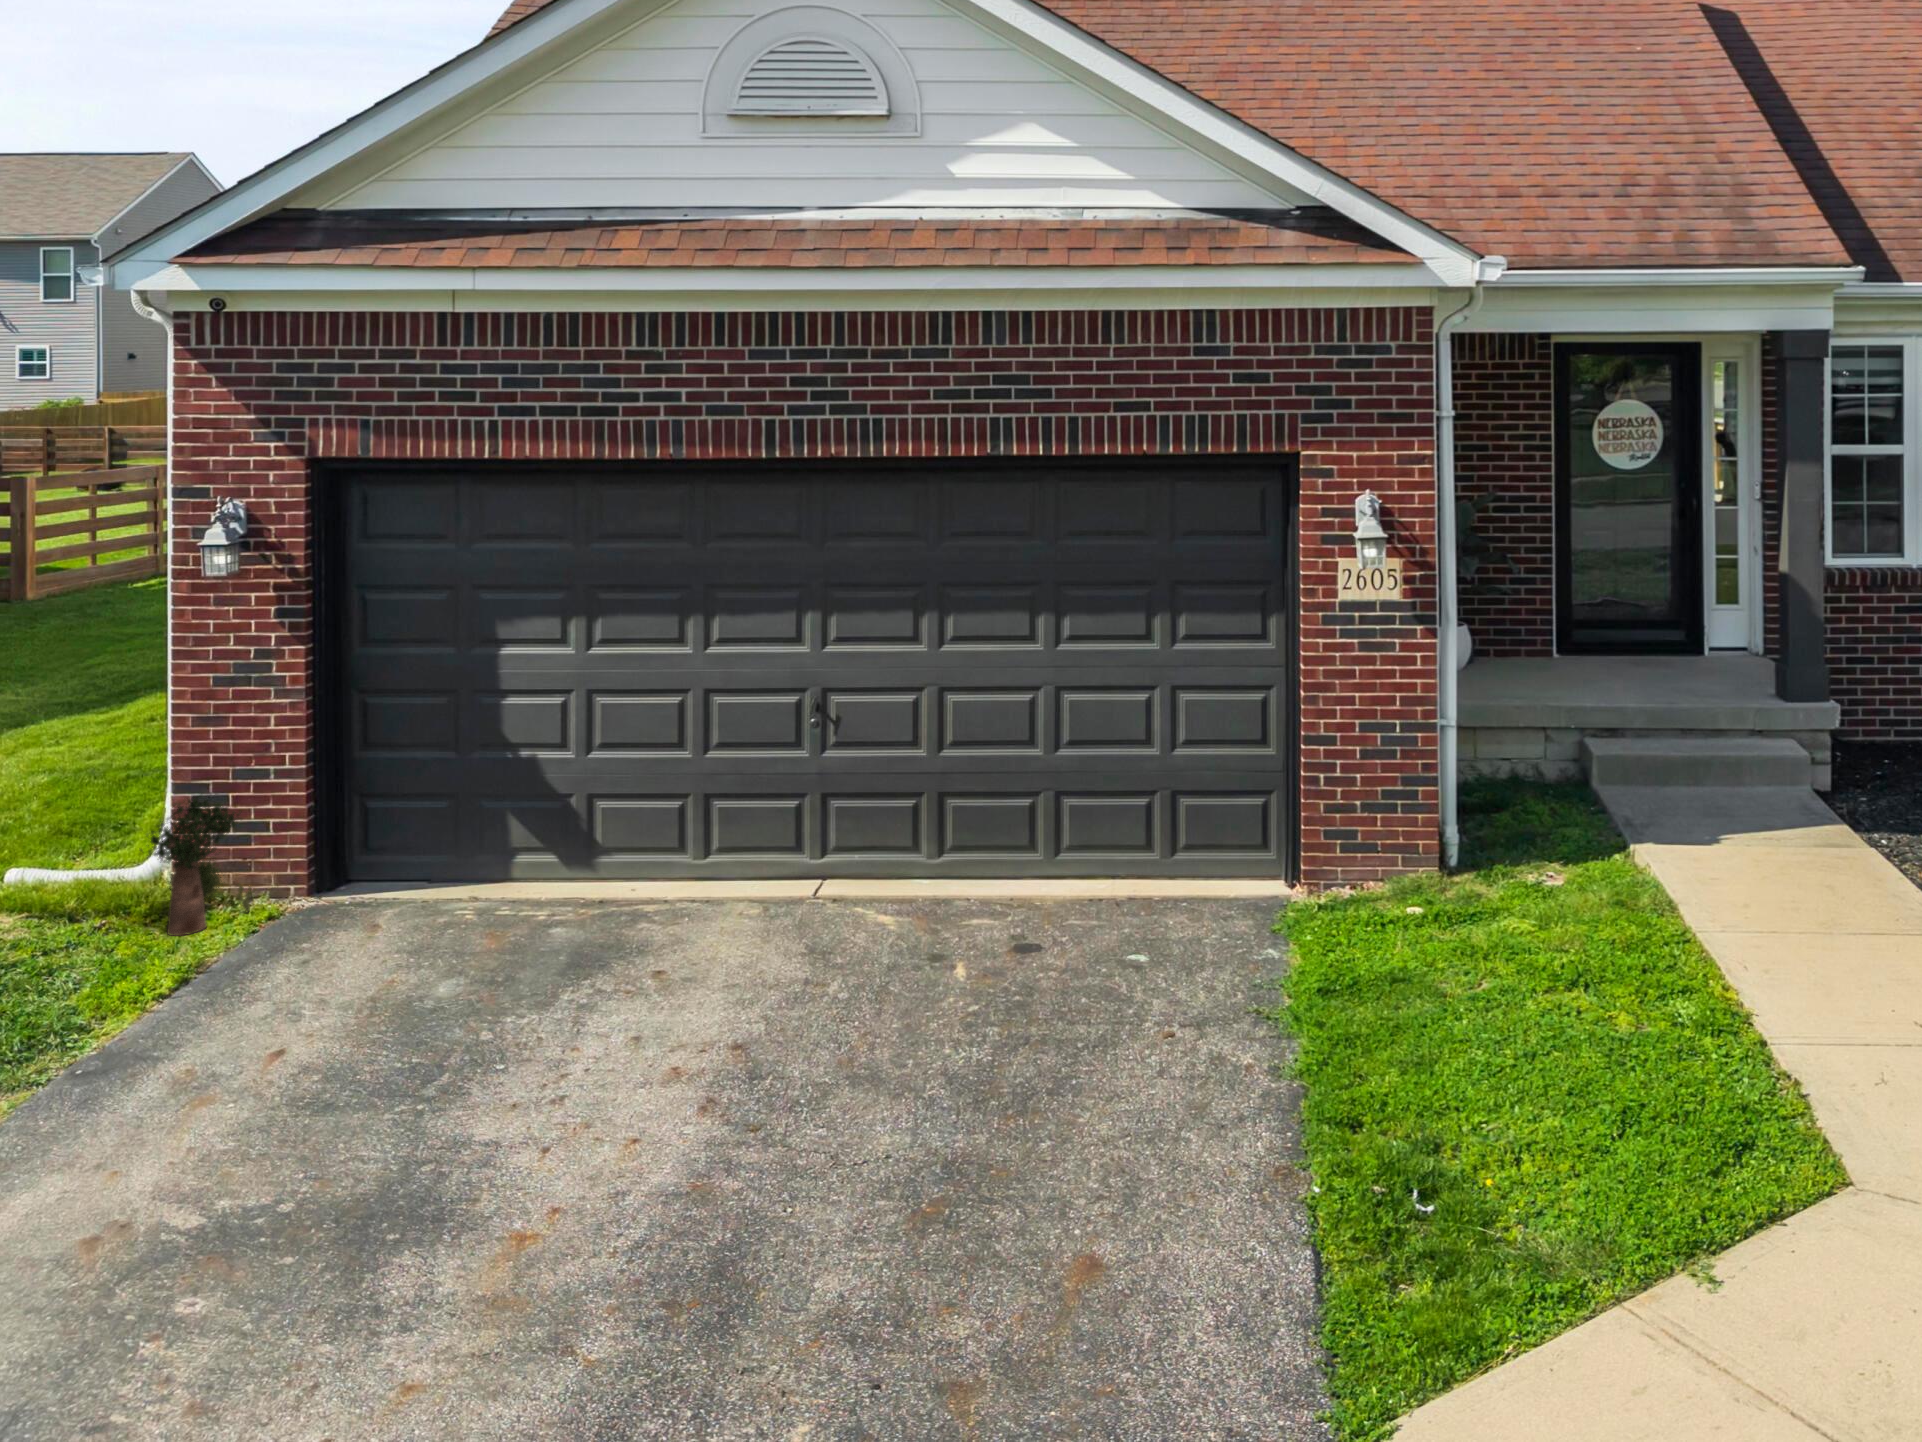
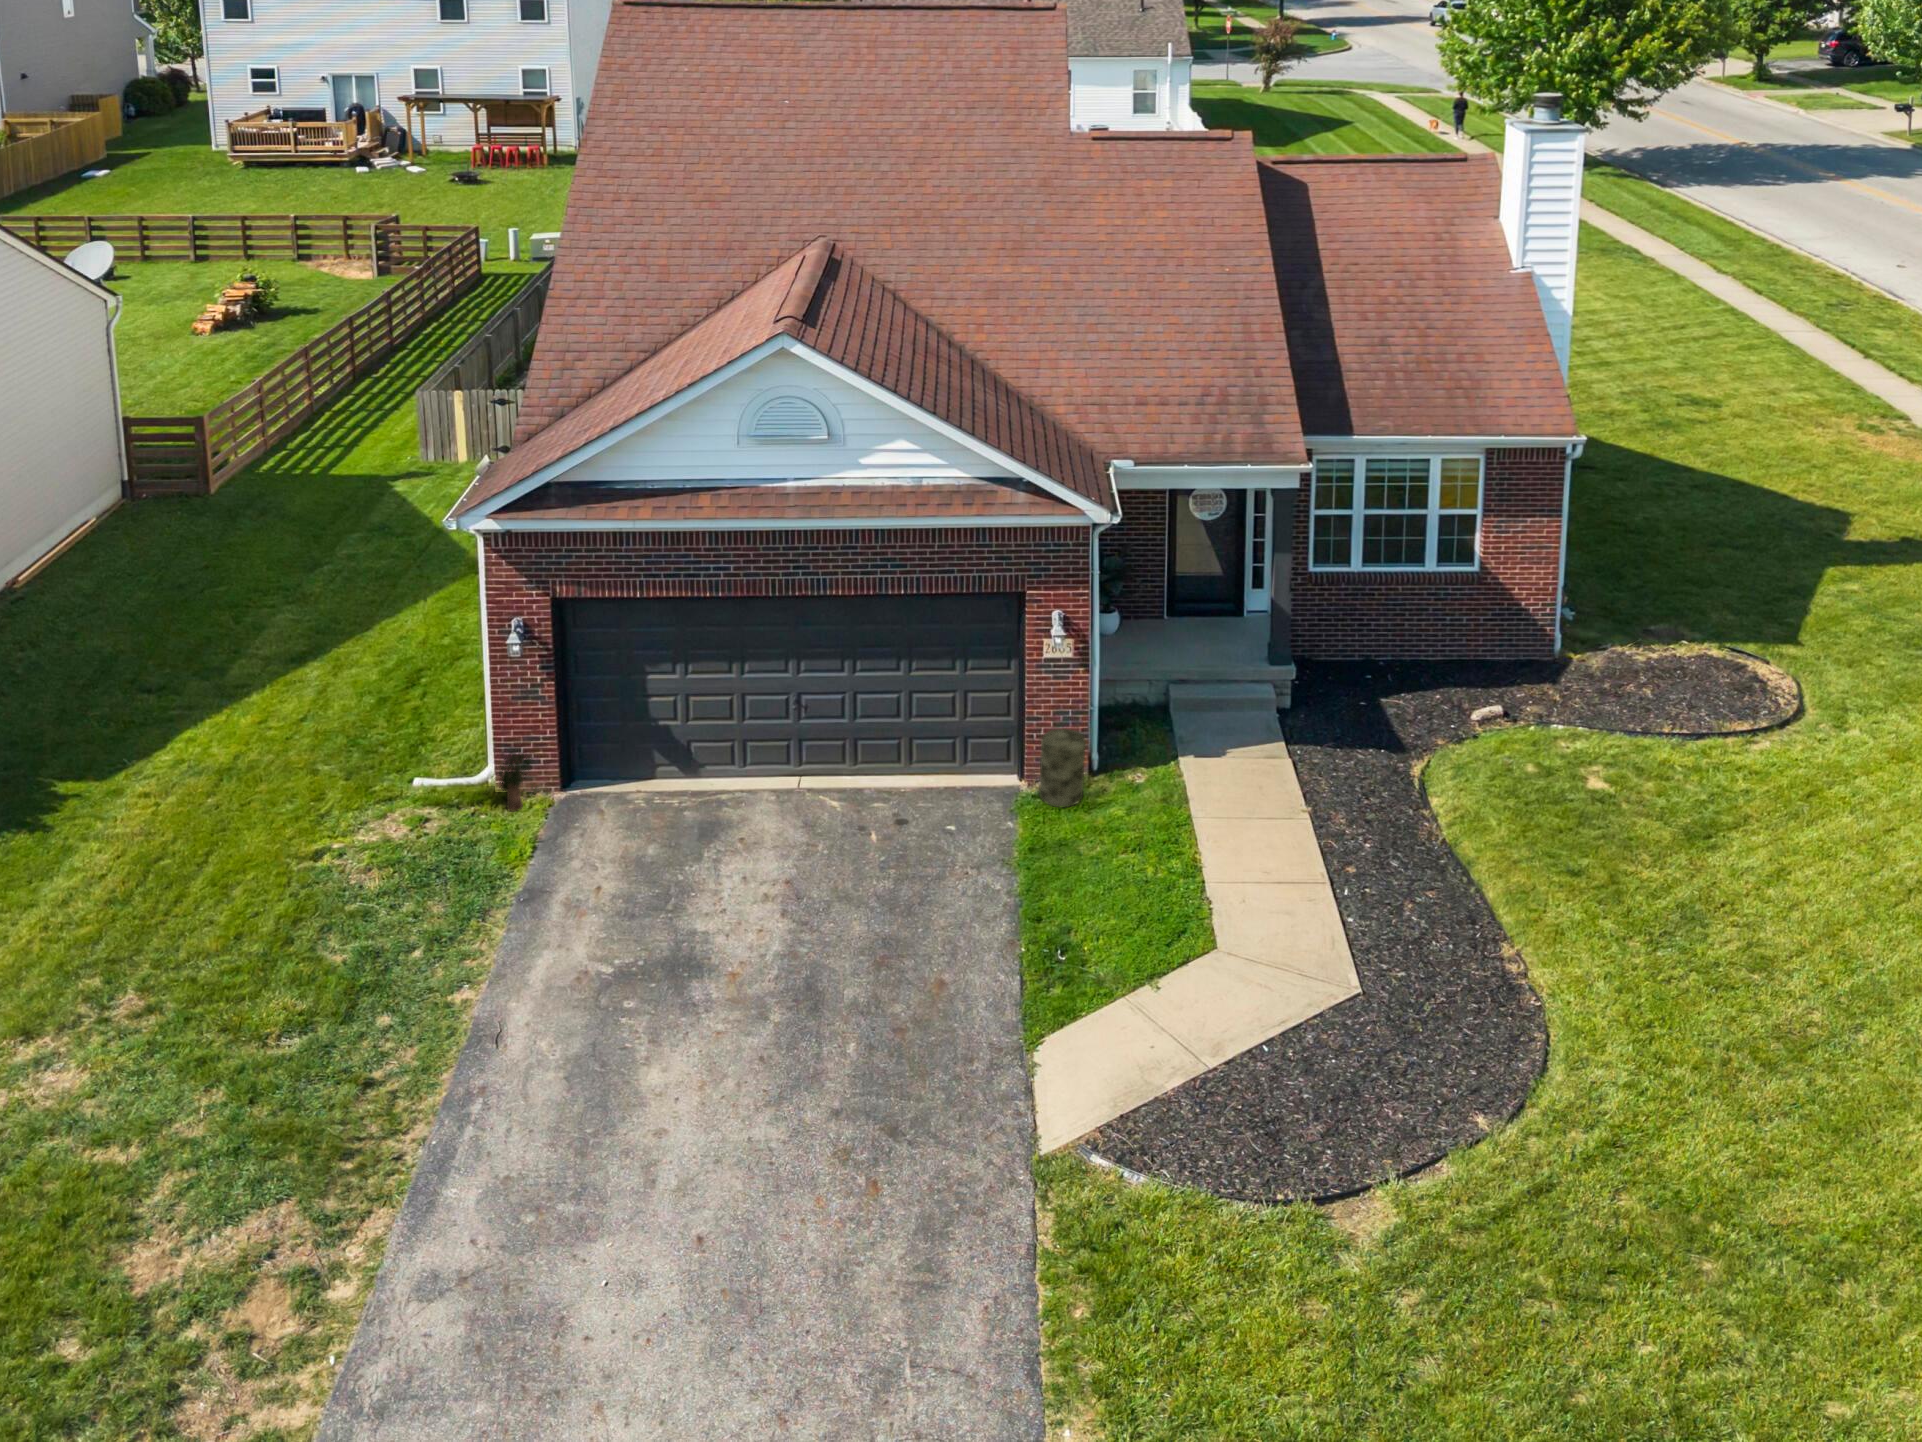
trash can: none [1335,760,1436,930] -> present [1039,729,1086,807]

